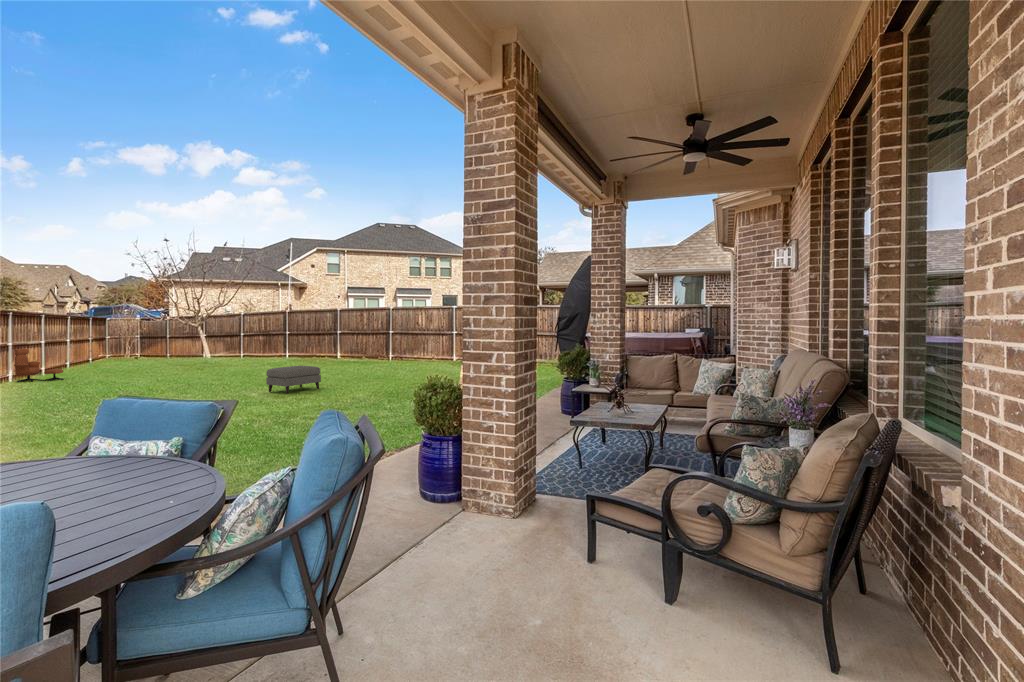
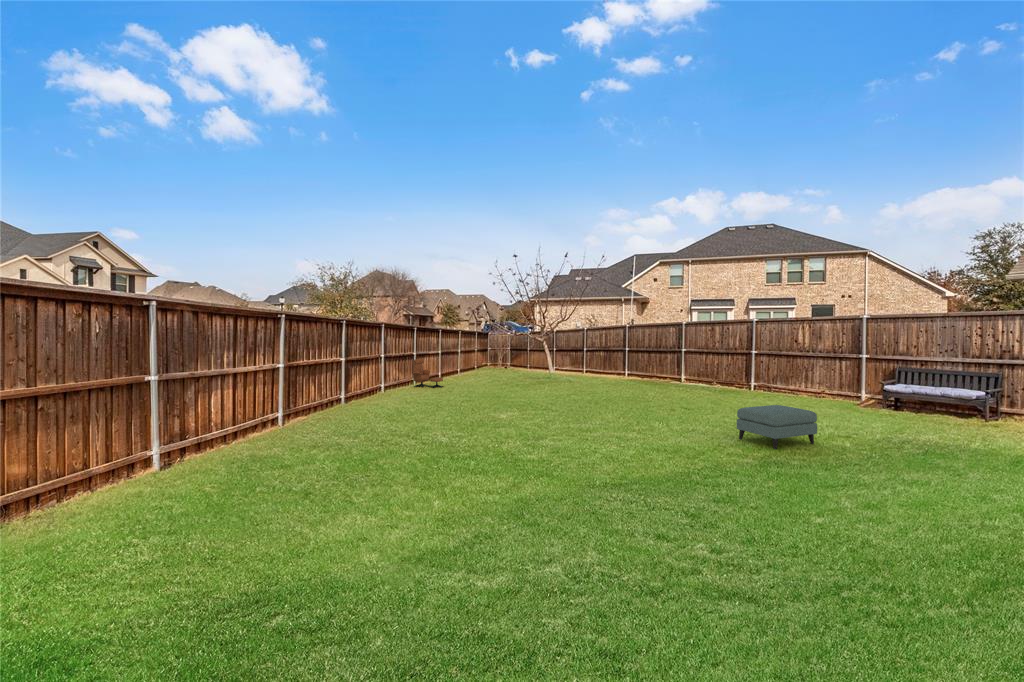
ottoman: present [266,366,321,394] -> present [737,405,817,449]

